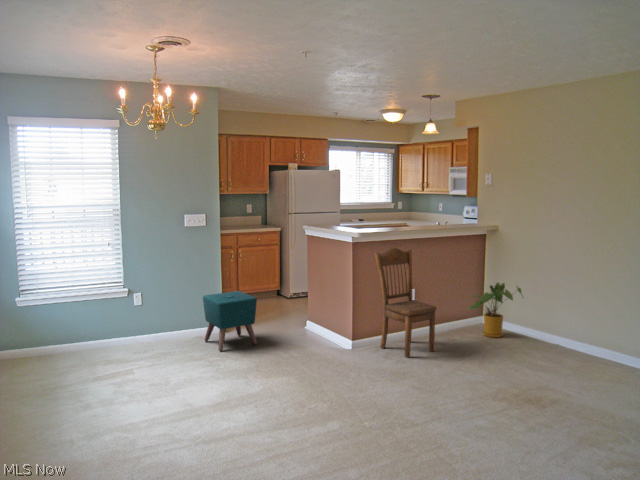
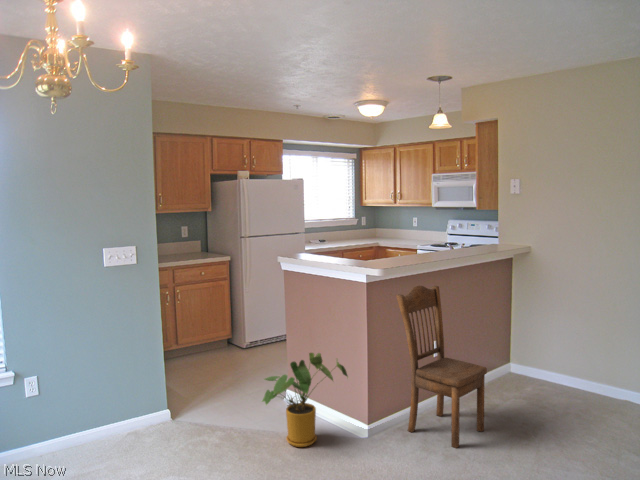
house plant: present [469,283,523,338] -> present [262,353,348,447]
ottoman: present [203,291,257,351] -> none [137,359,225,464]

